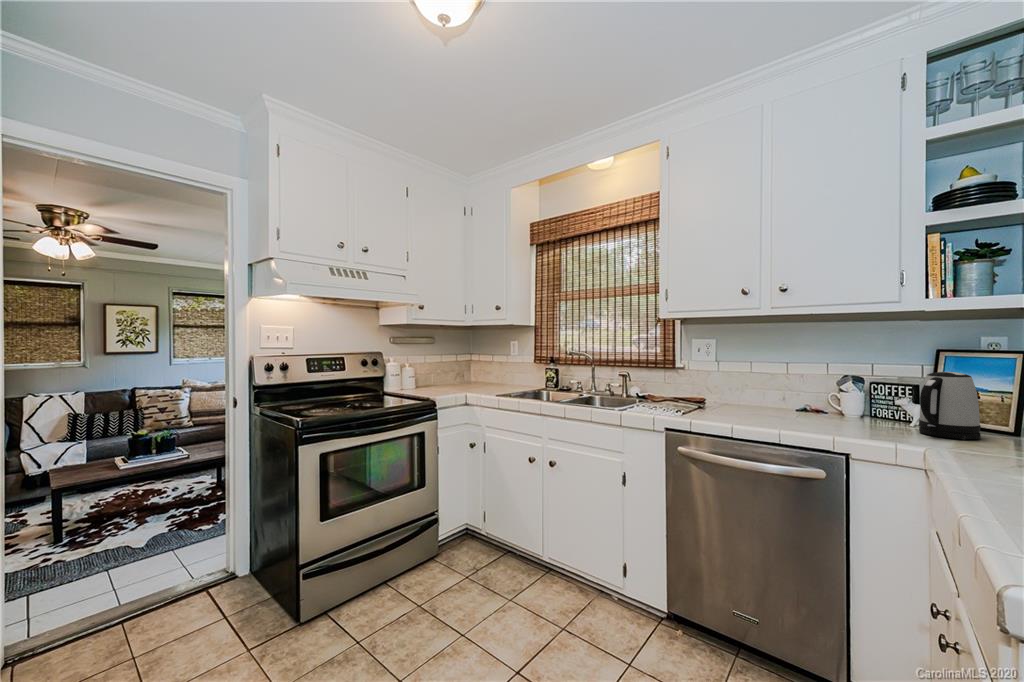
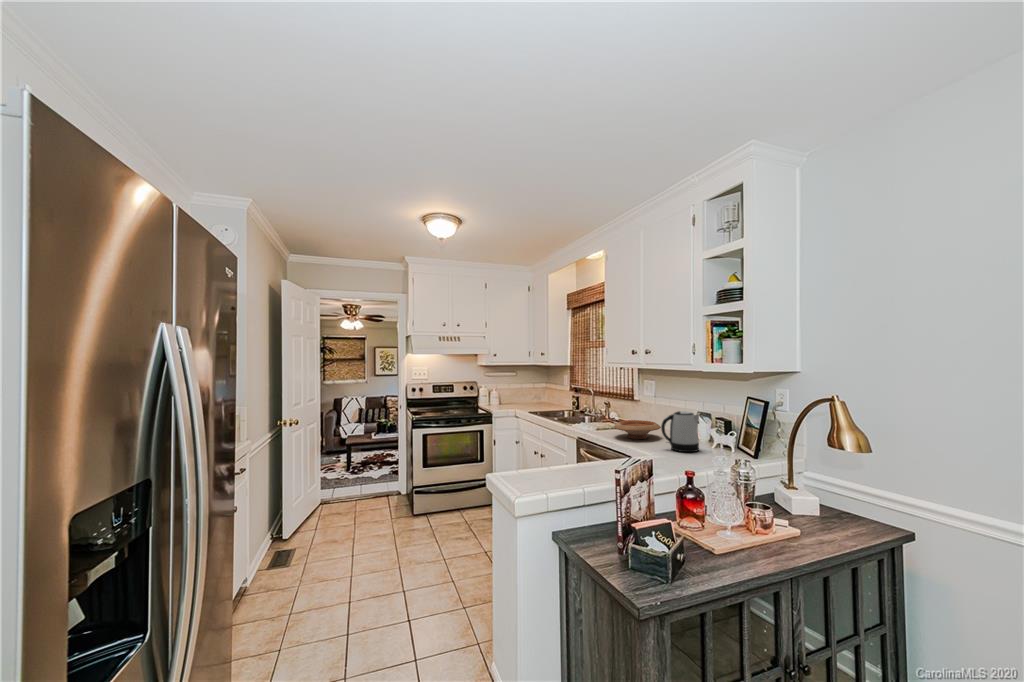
wooden bowl: none [764,395,851,425] -> present [614,420,661,439]

